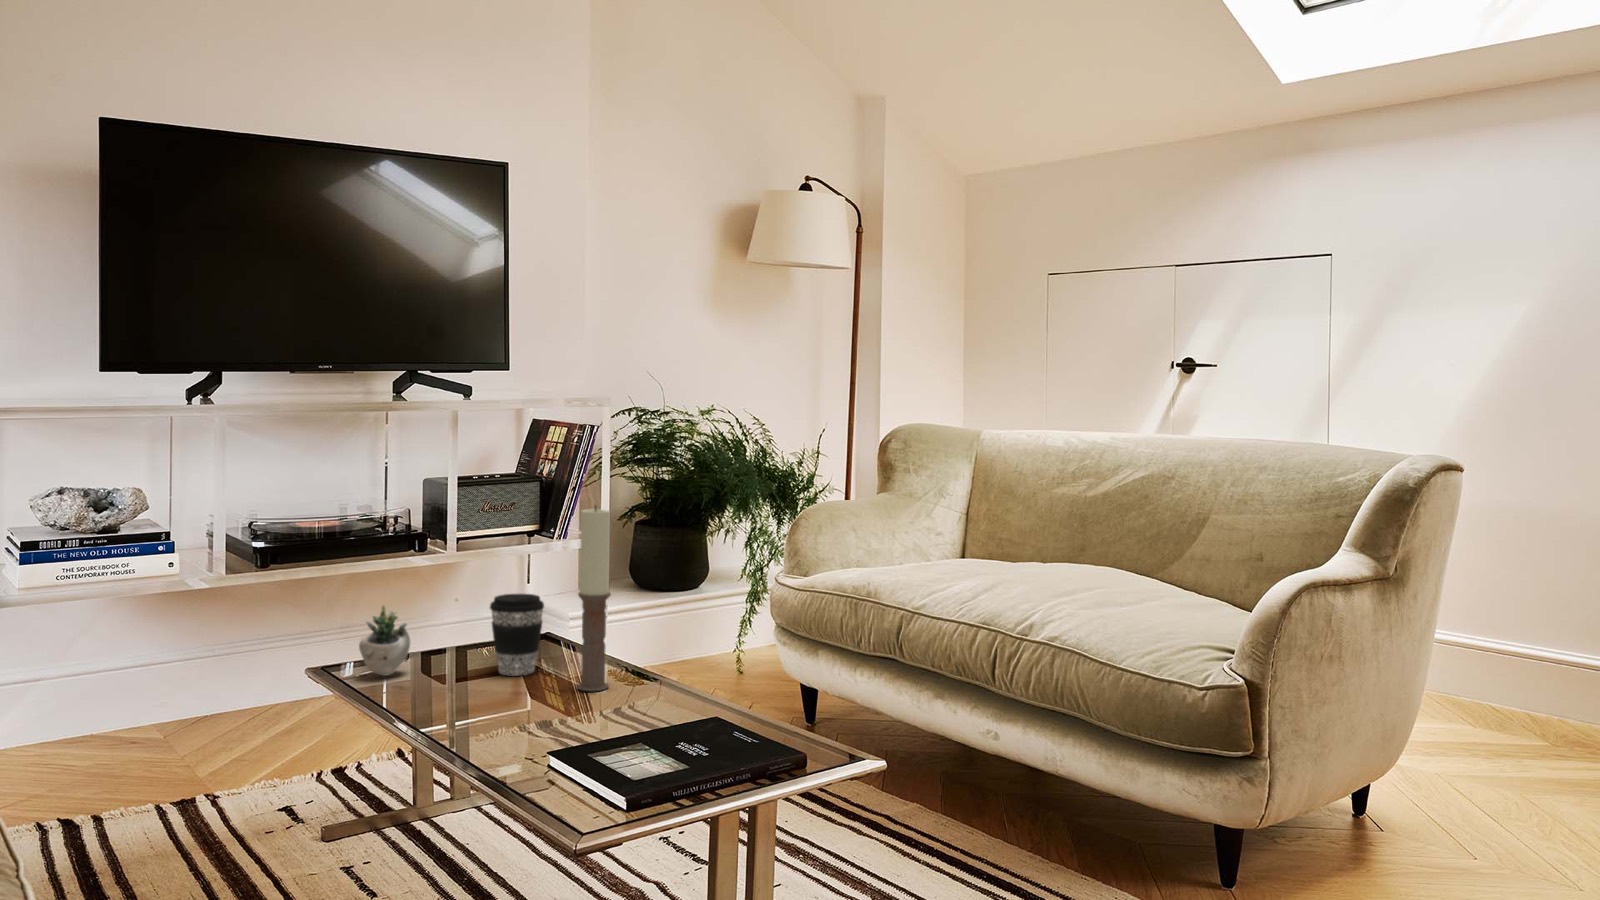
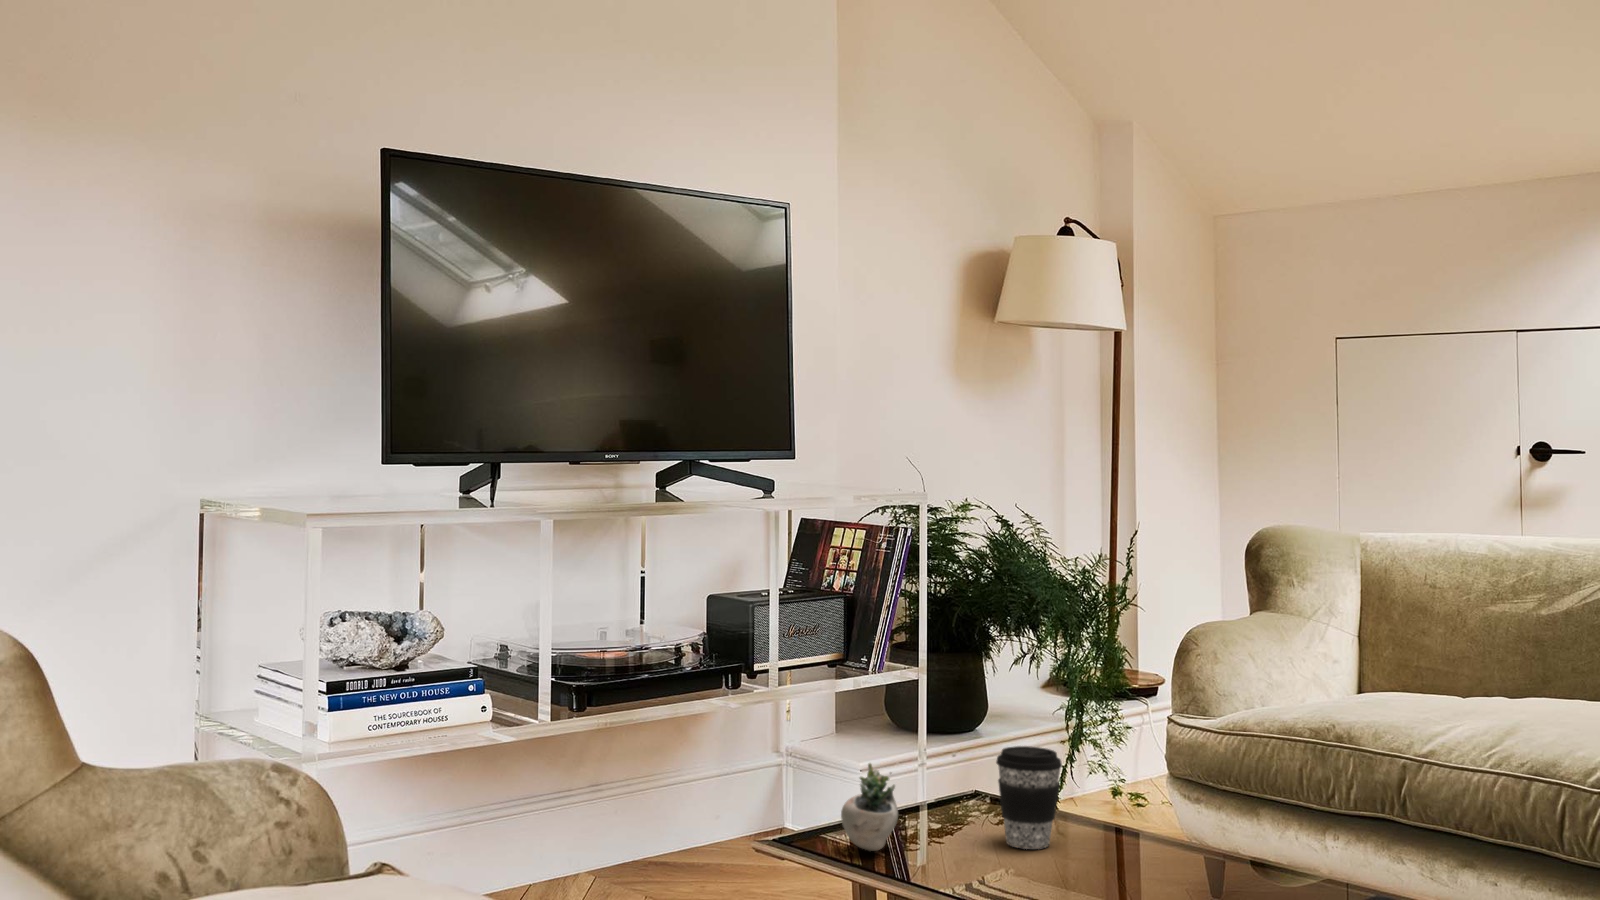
candle: present [578,508,611,691] -> none [1141,640,1183,869]

